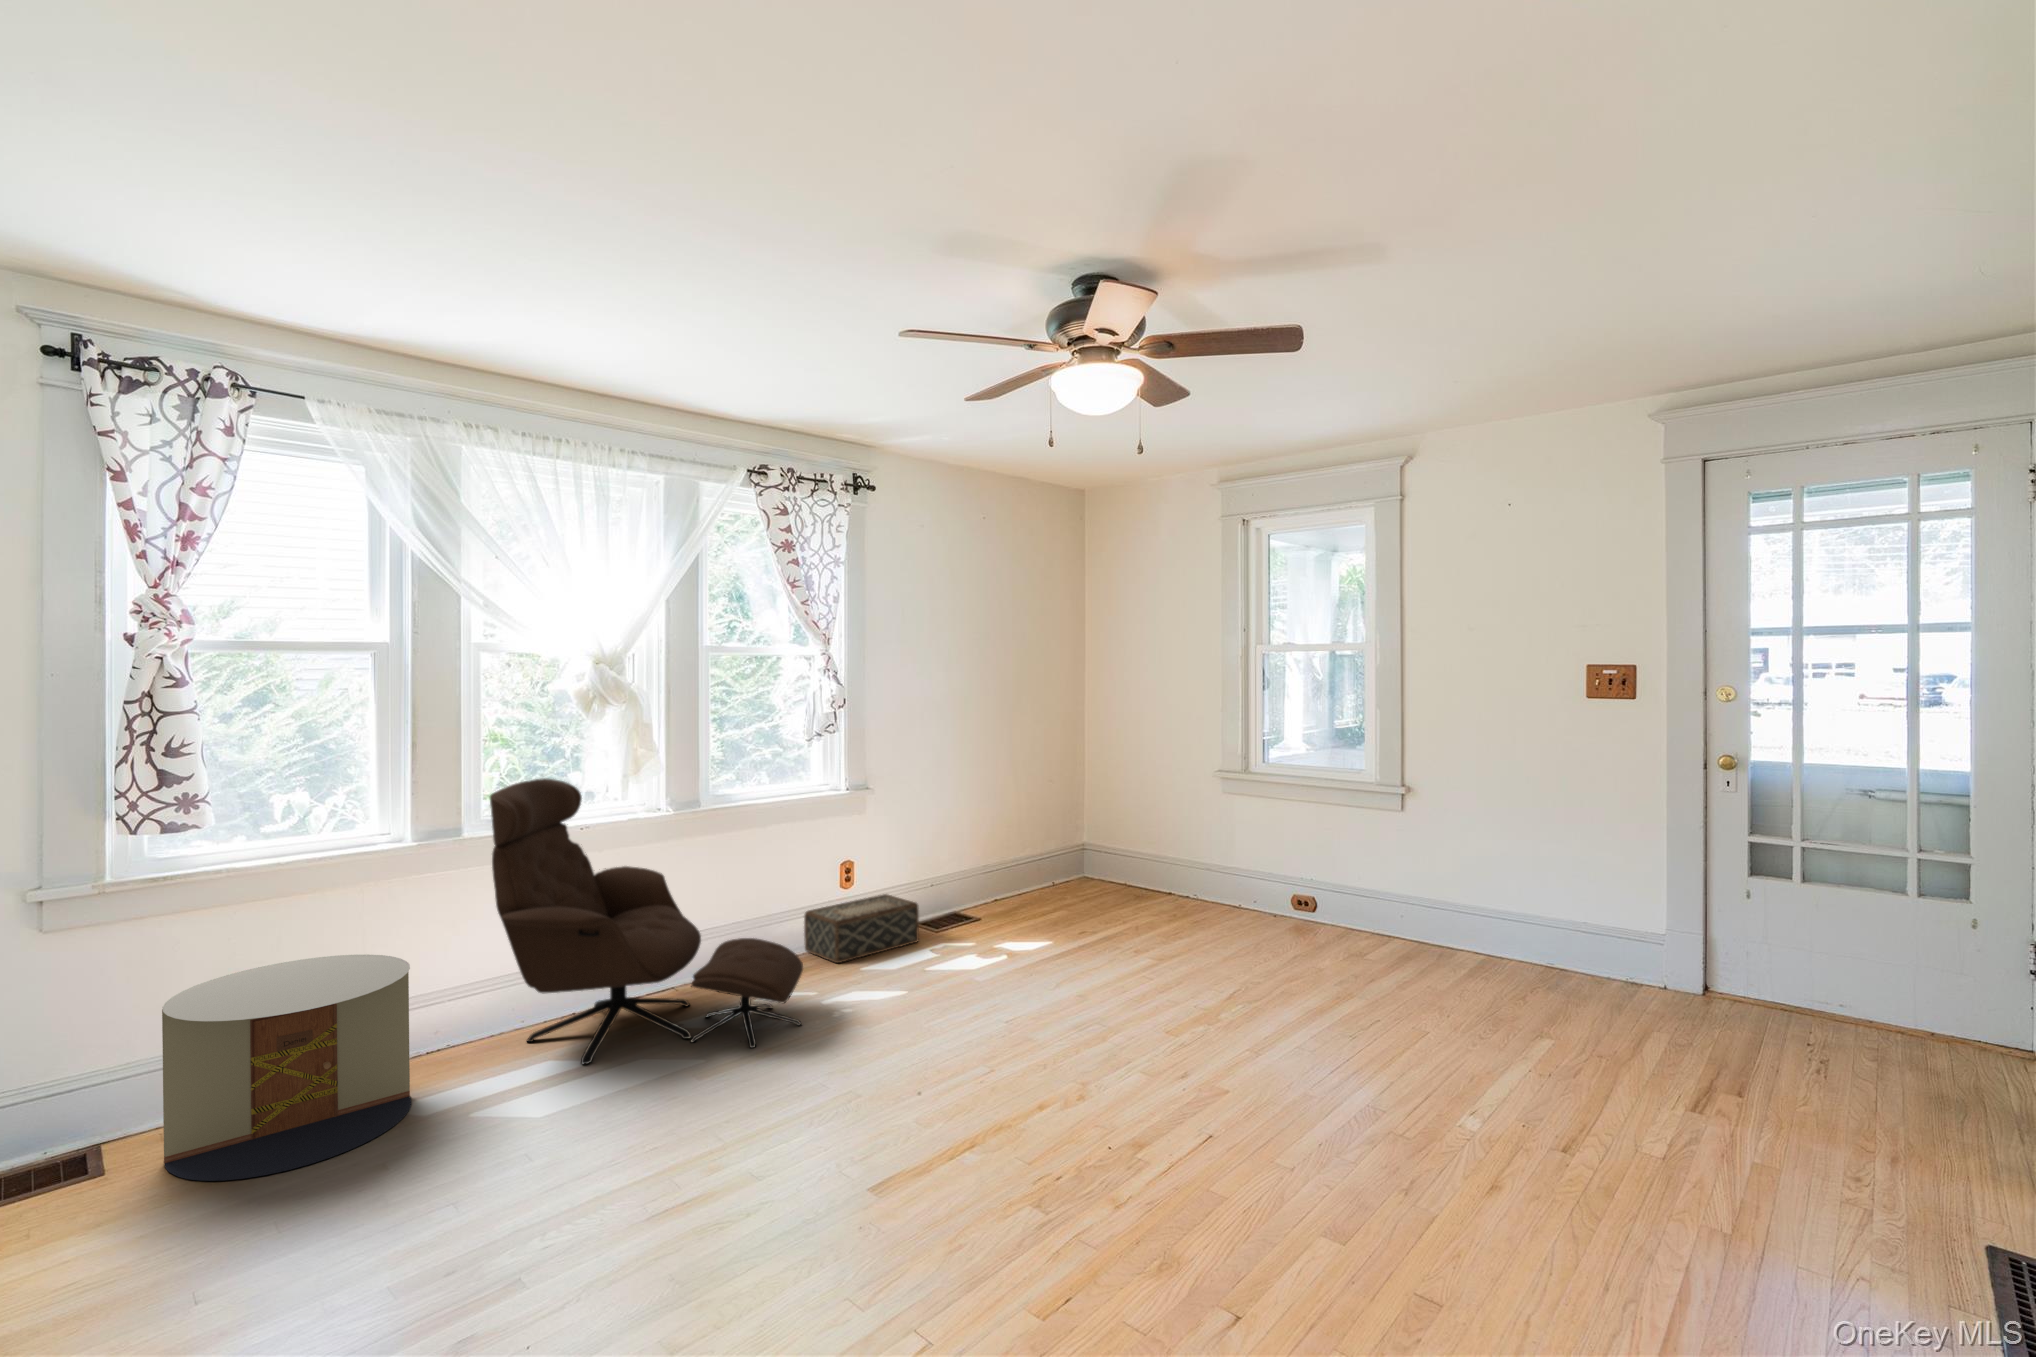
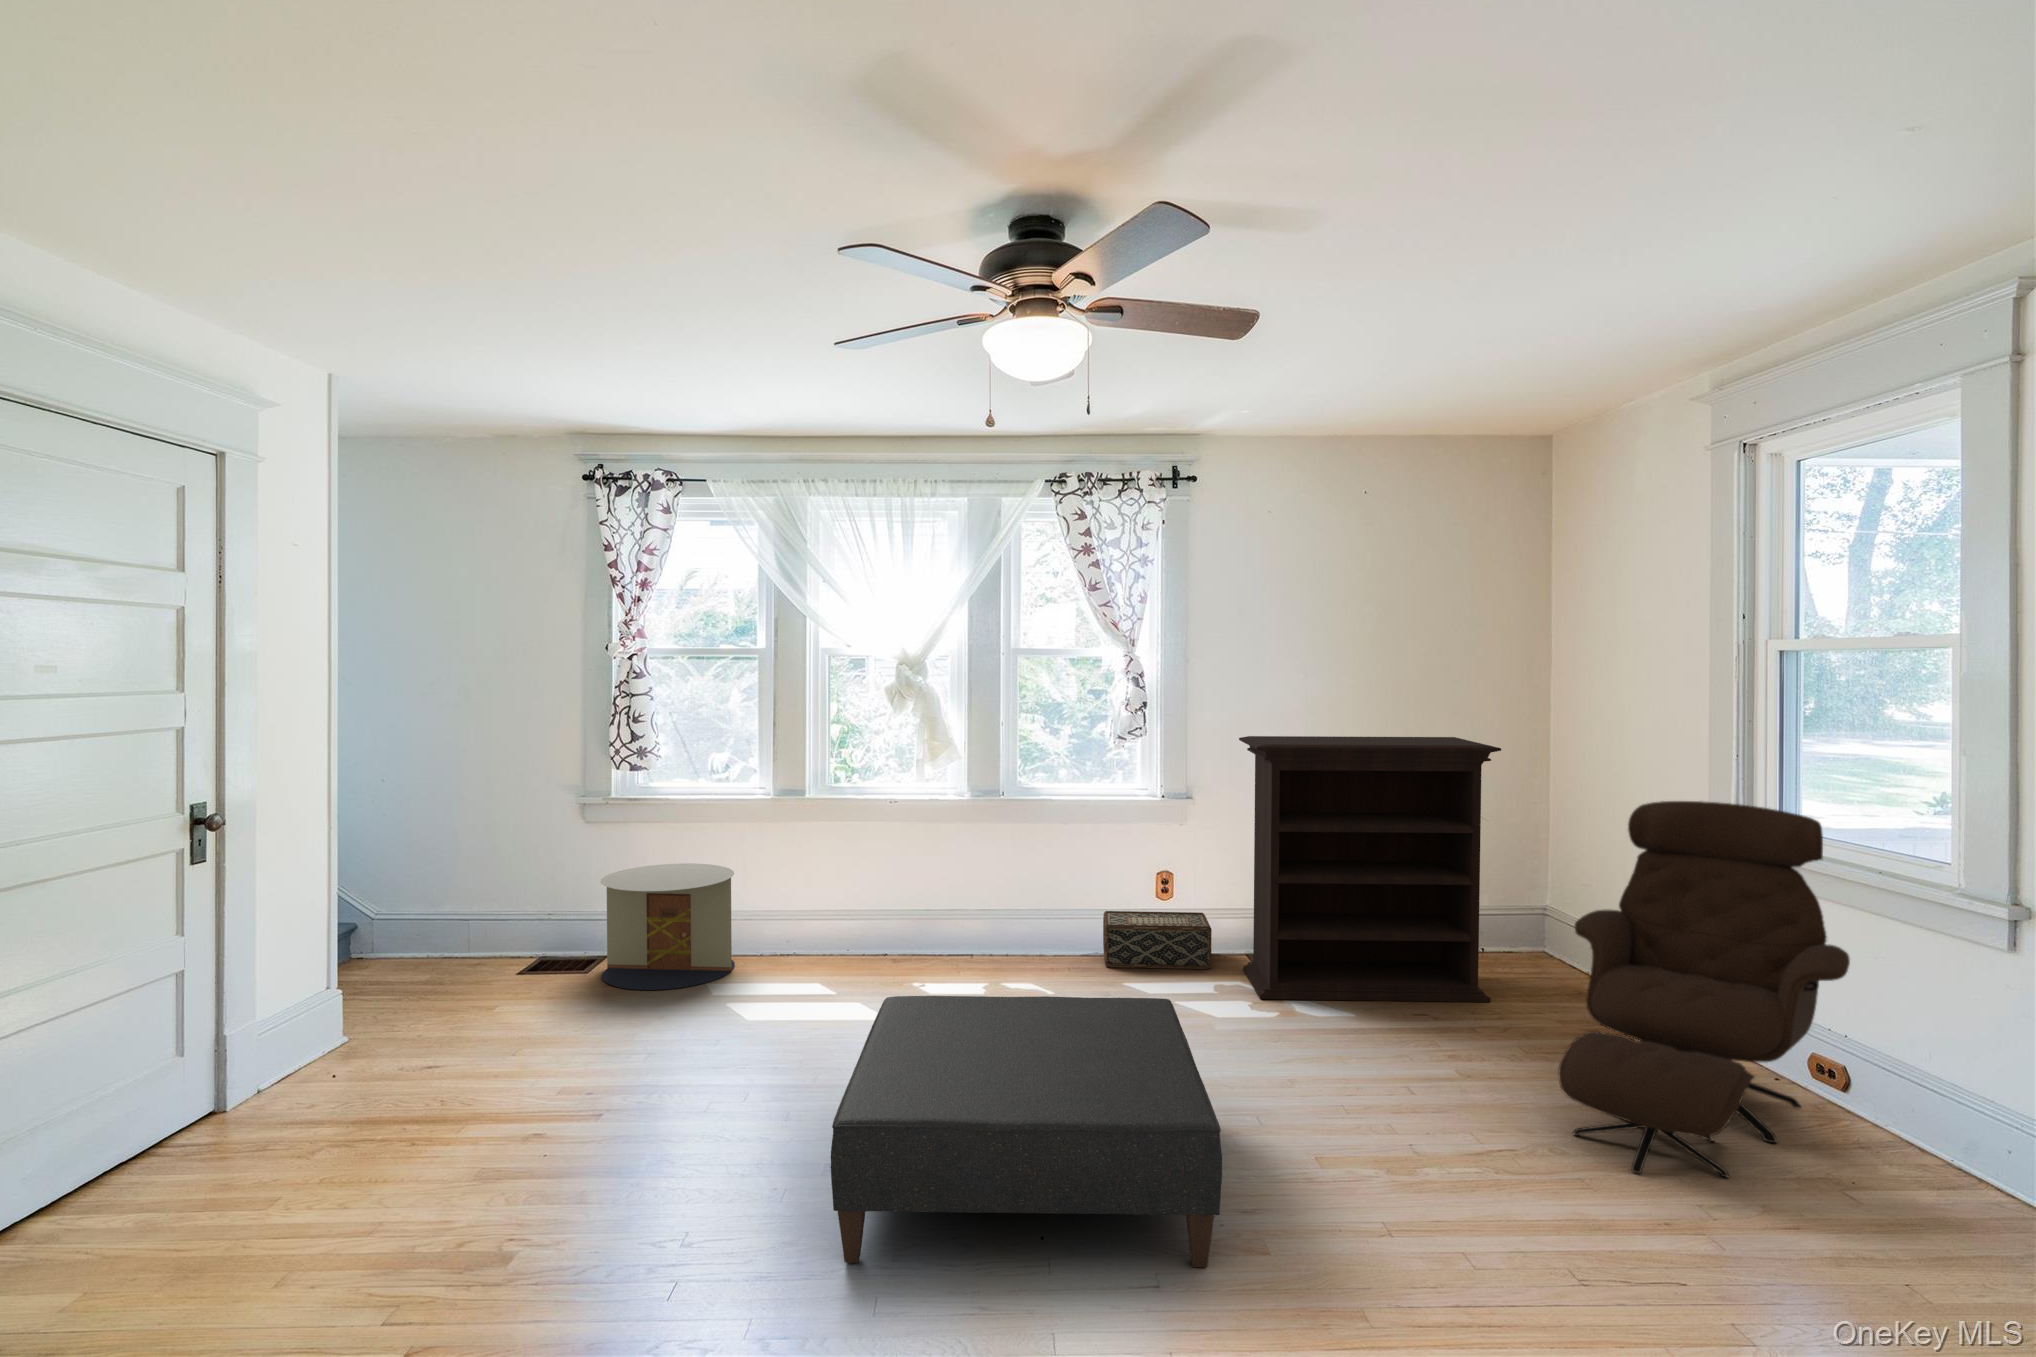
bookshelf: none [935,717,1125,953] -> present [1239,736,1501,1002]
lounge chair: present [490,779,803,1064] -> present [1558,801,1850,1178]
ottoman: none [898,950,1362,1283] -> present [831,996,1222,1267]

